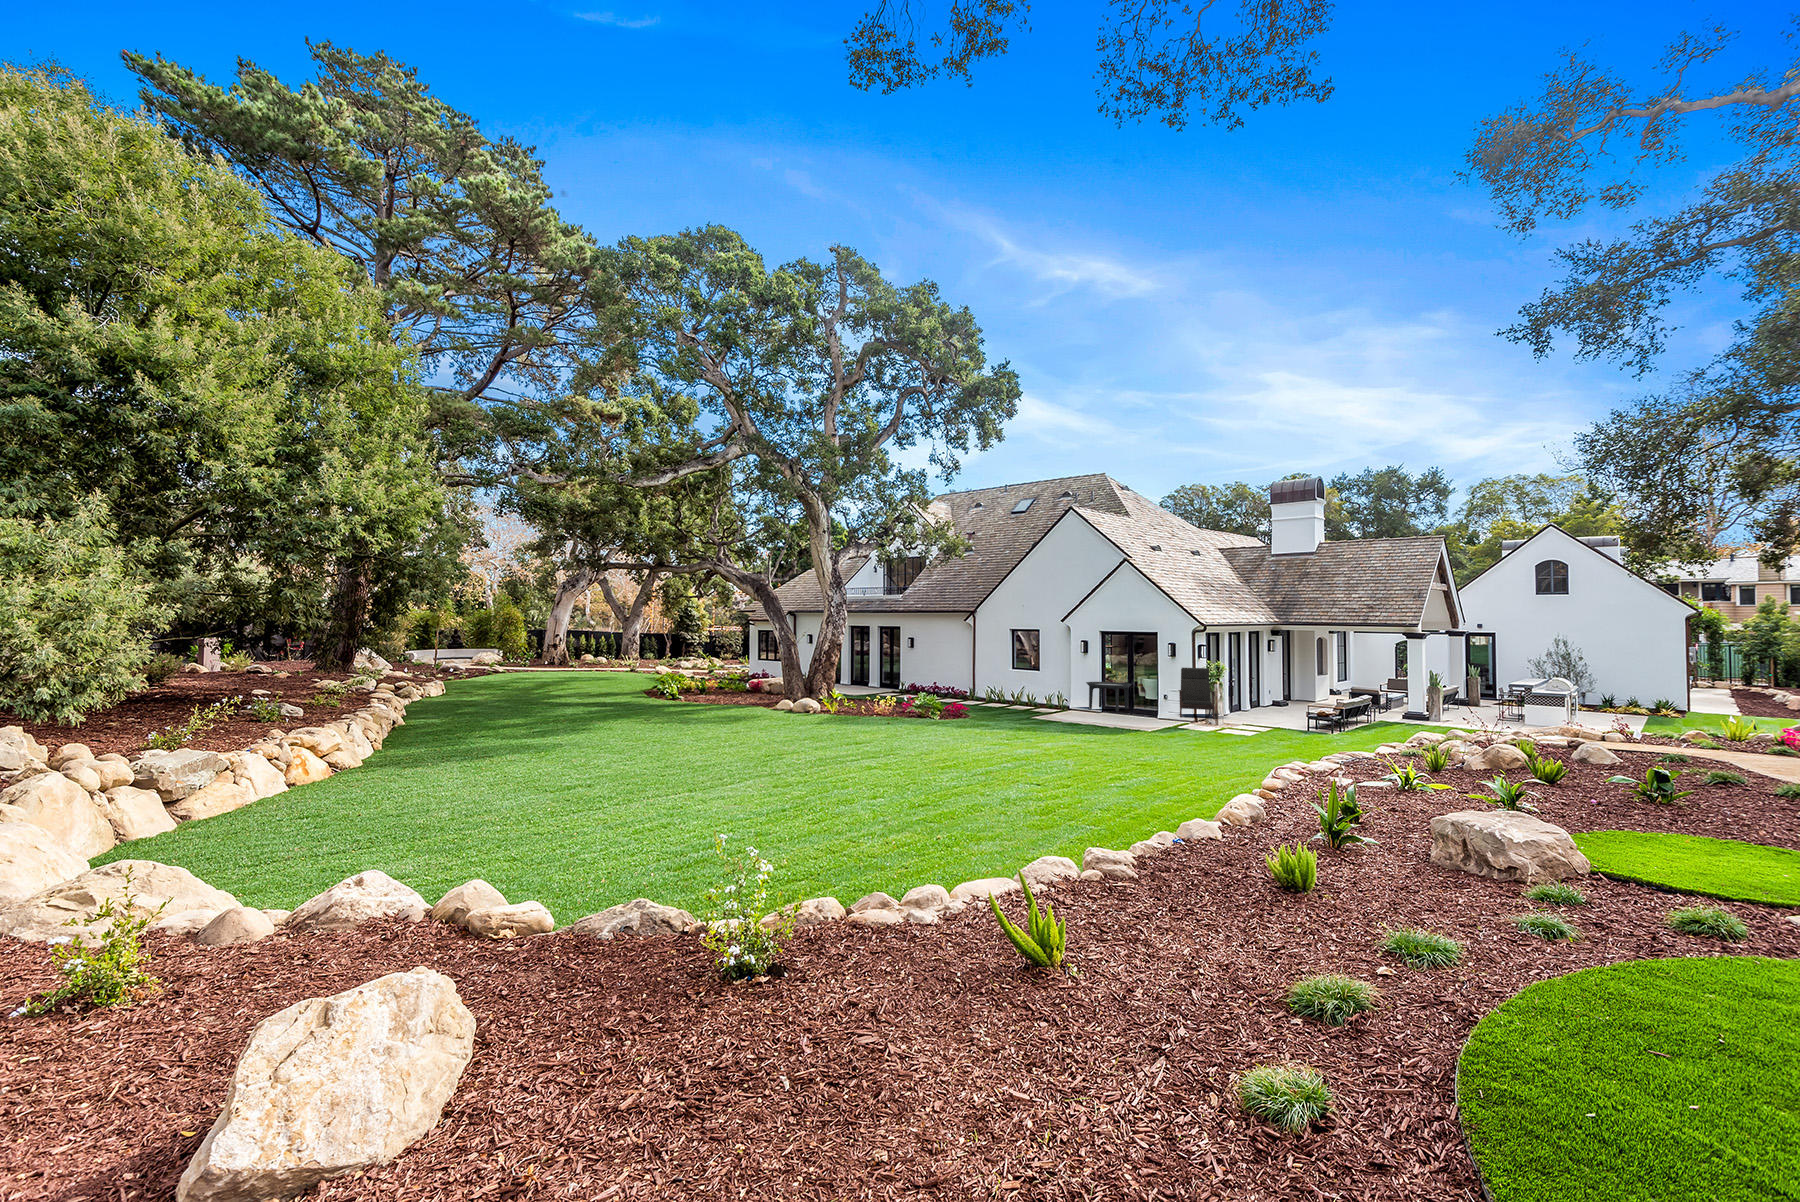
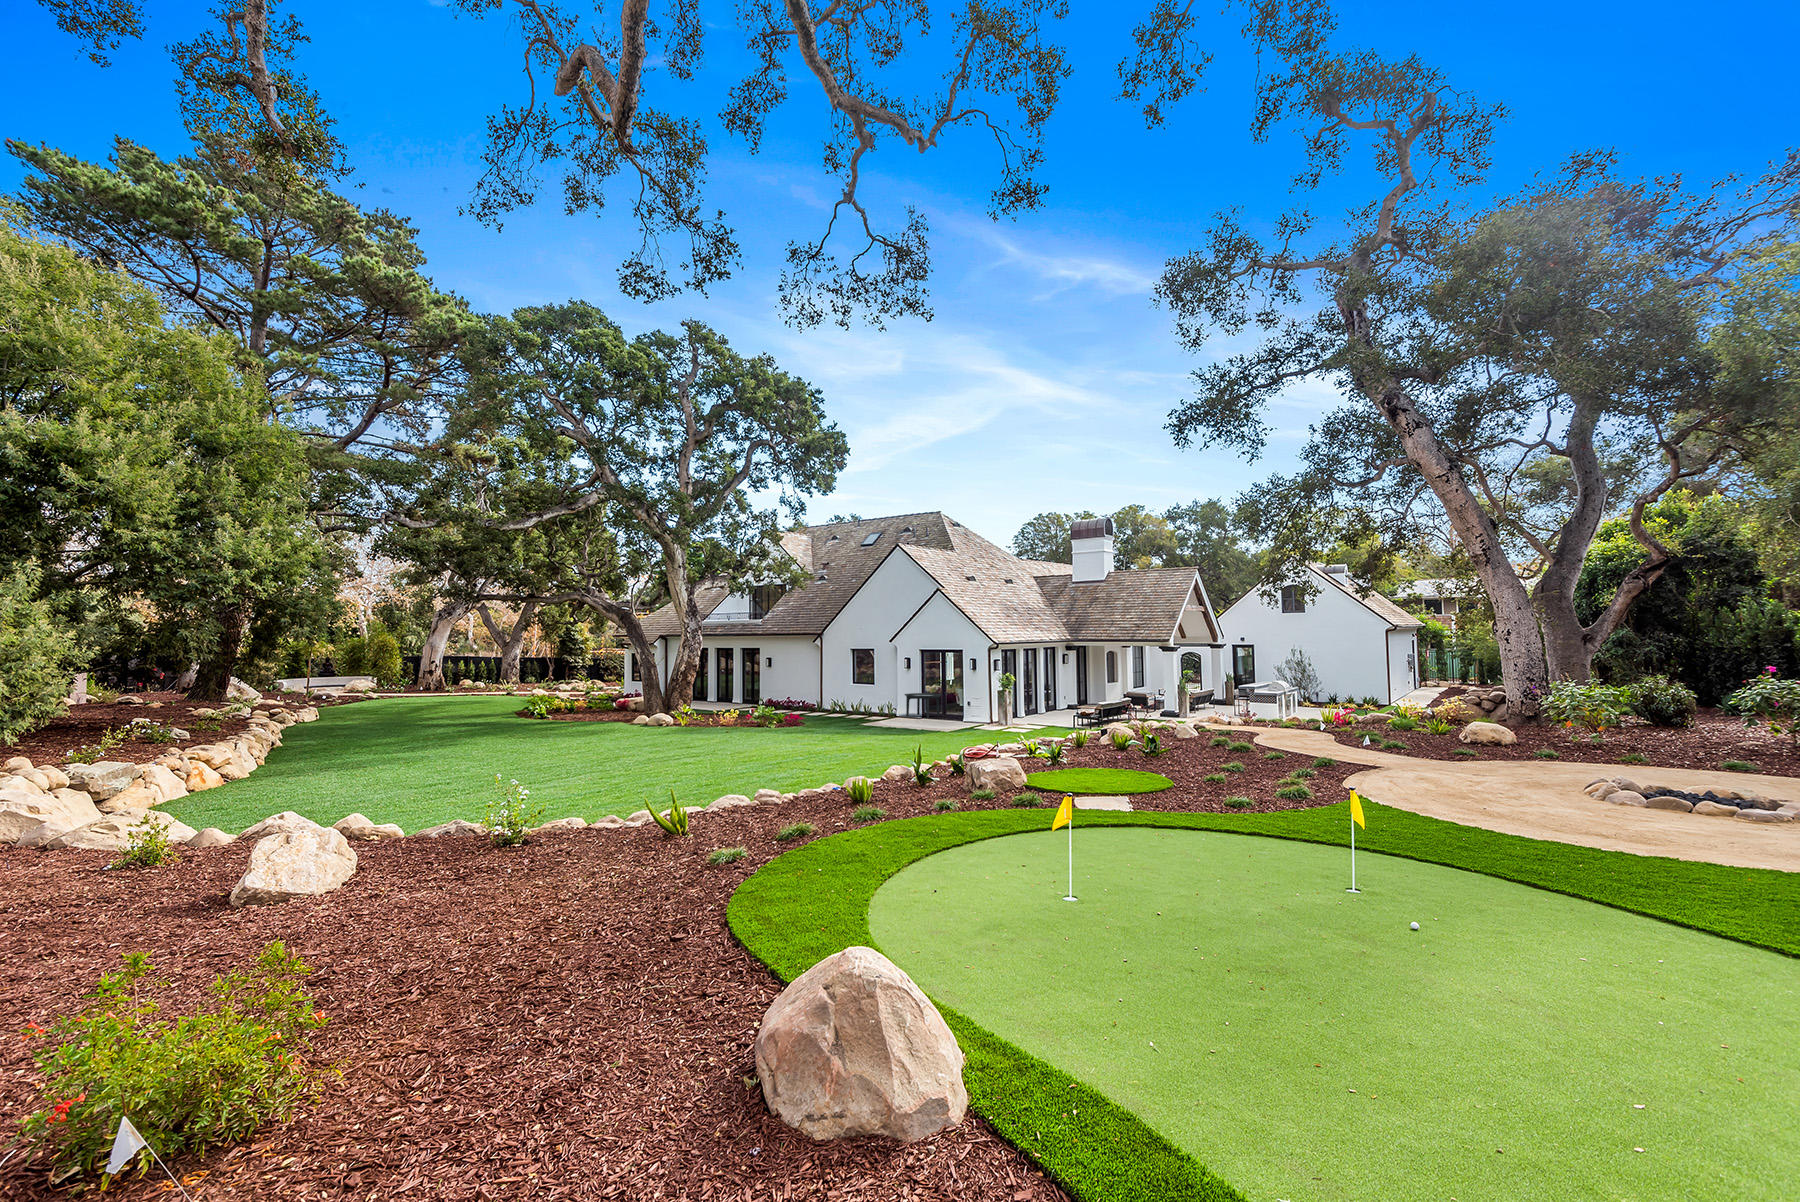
lounge chair: present [1179,668,1215,719] -> none [973,680,1002,721]

